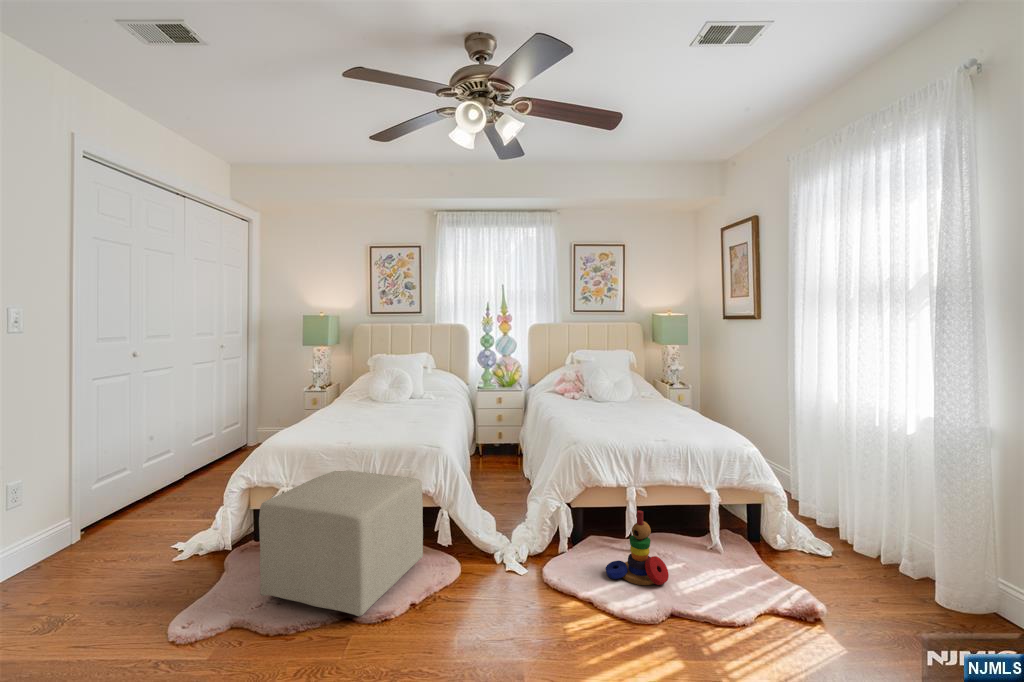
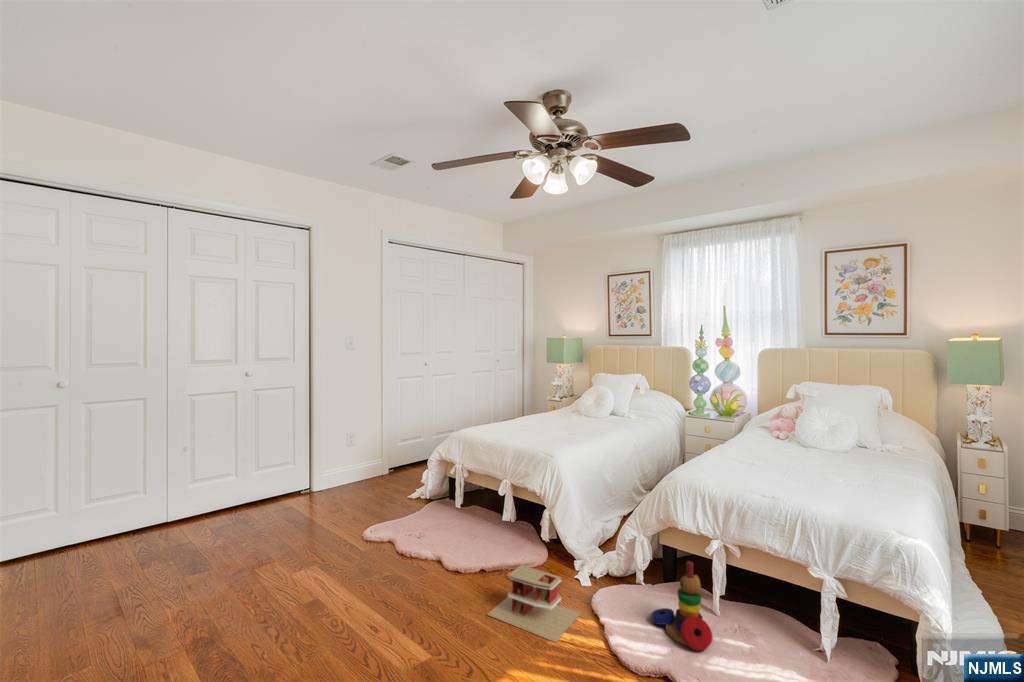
ottoman: present [259,471,423,616] -> none [420,458,526,559]
toy house: none [475,572,577,654] -> present [487,565,580,642]

